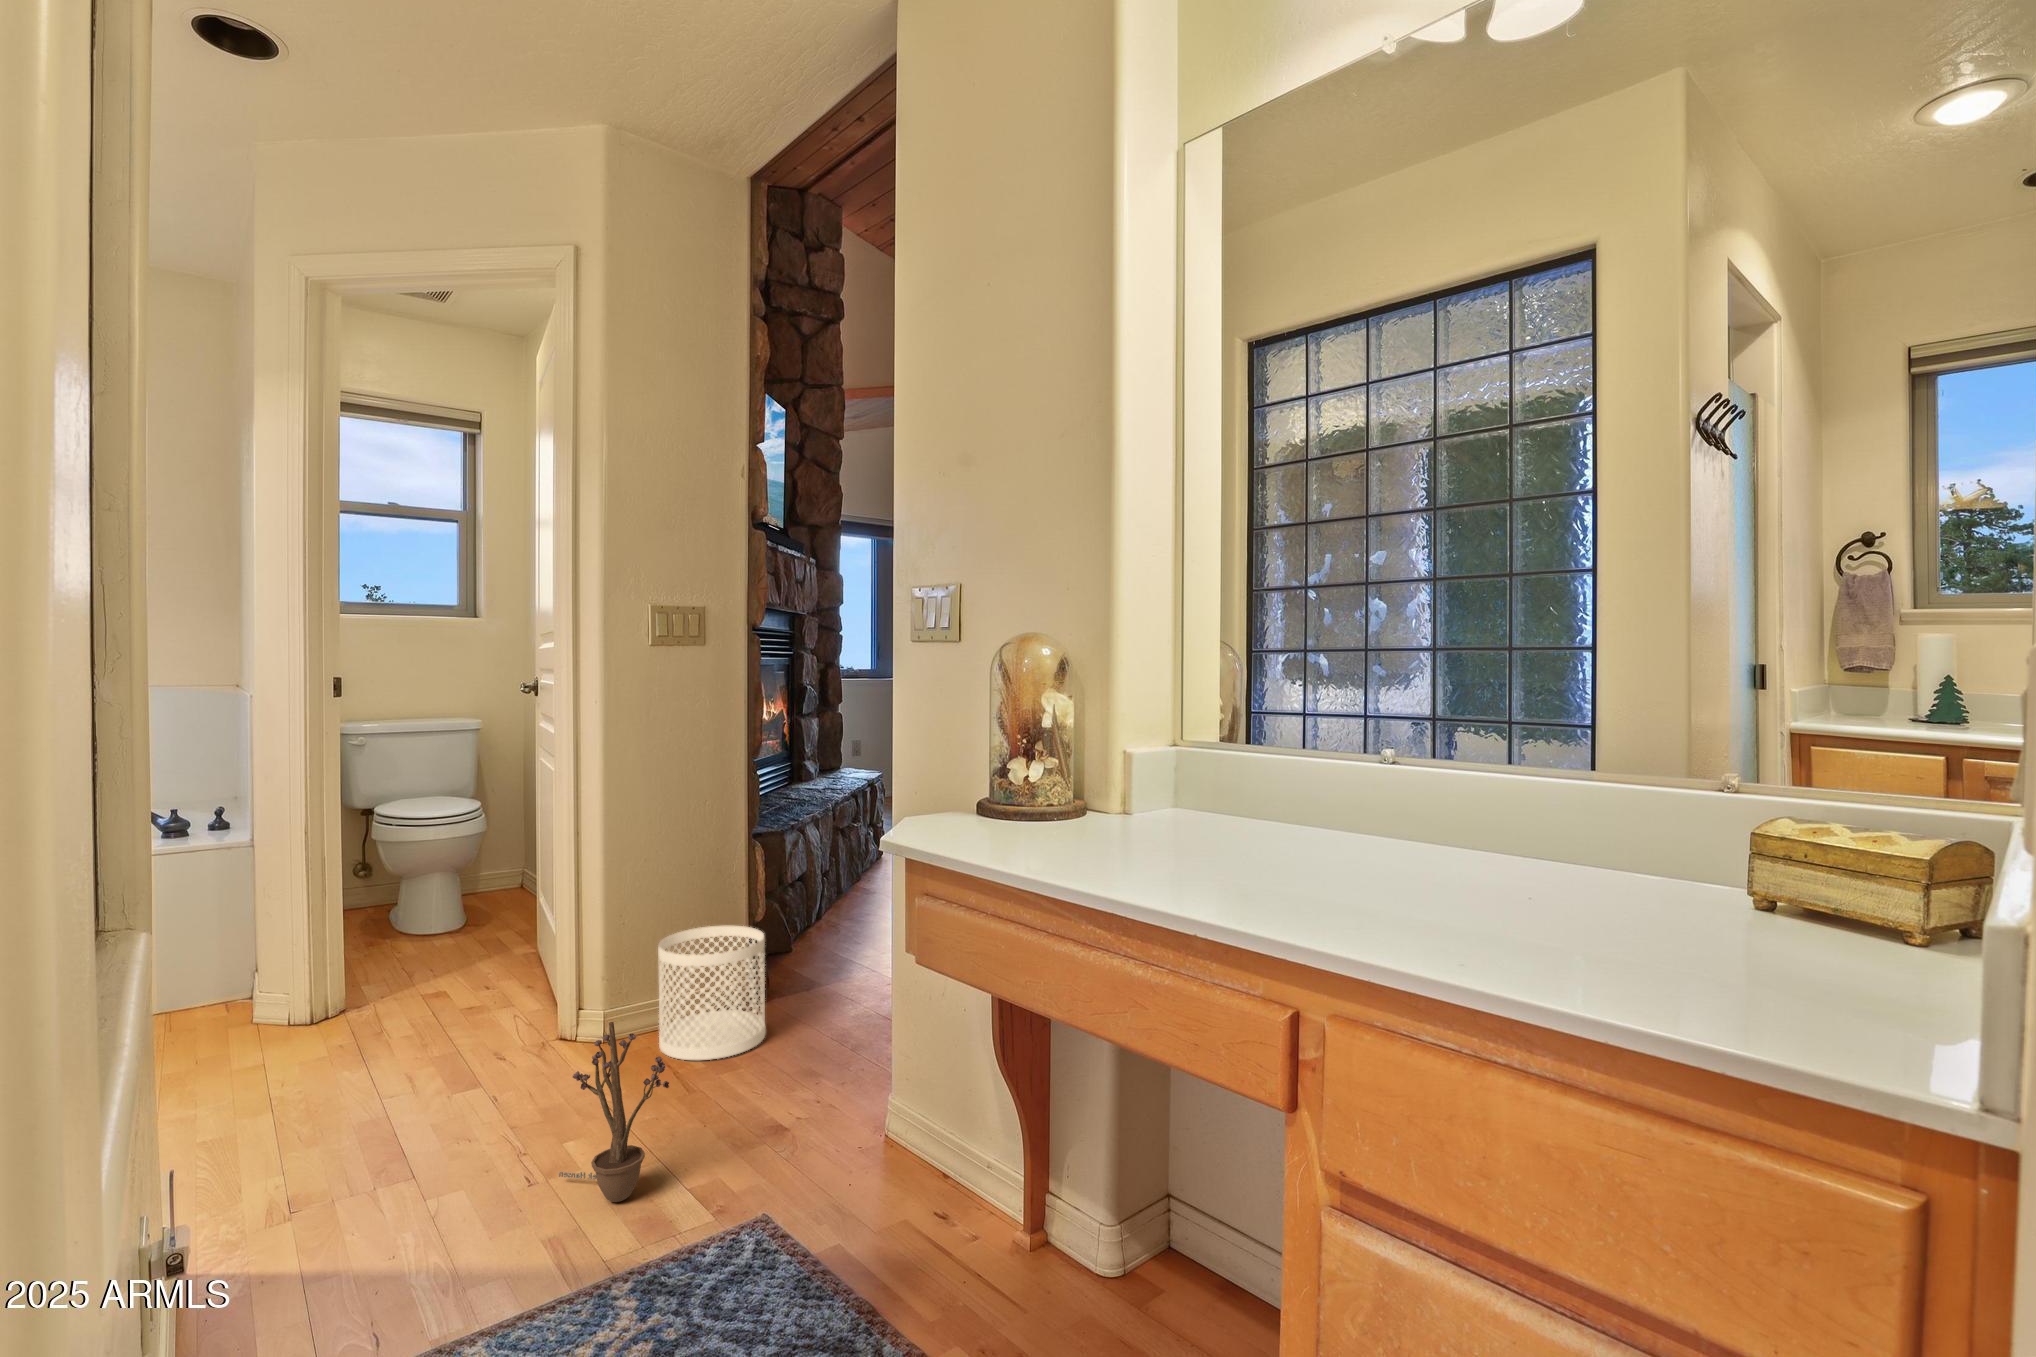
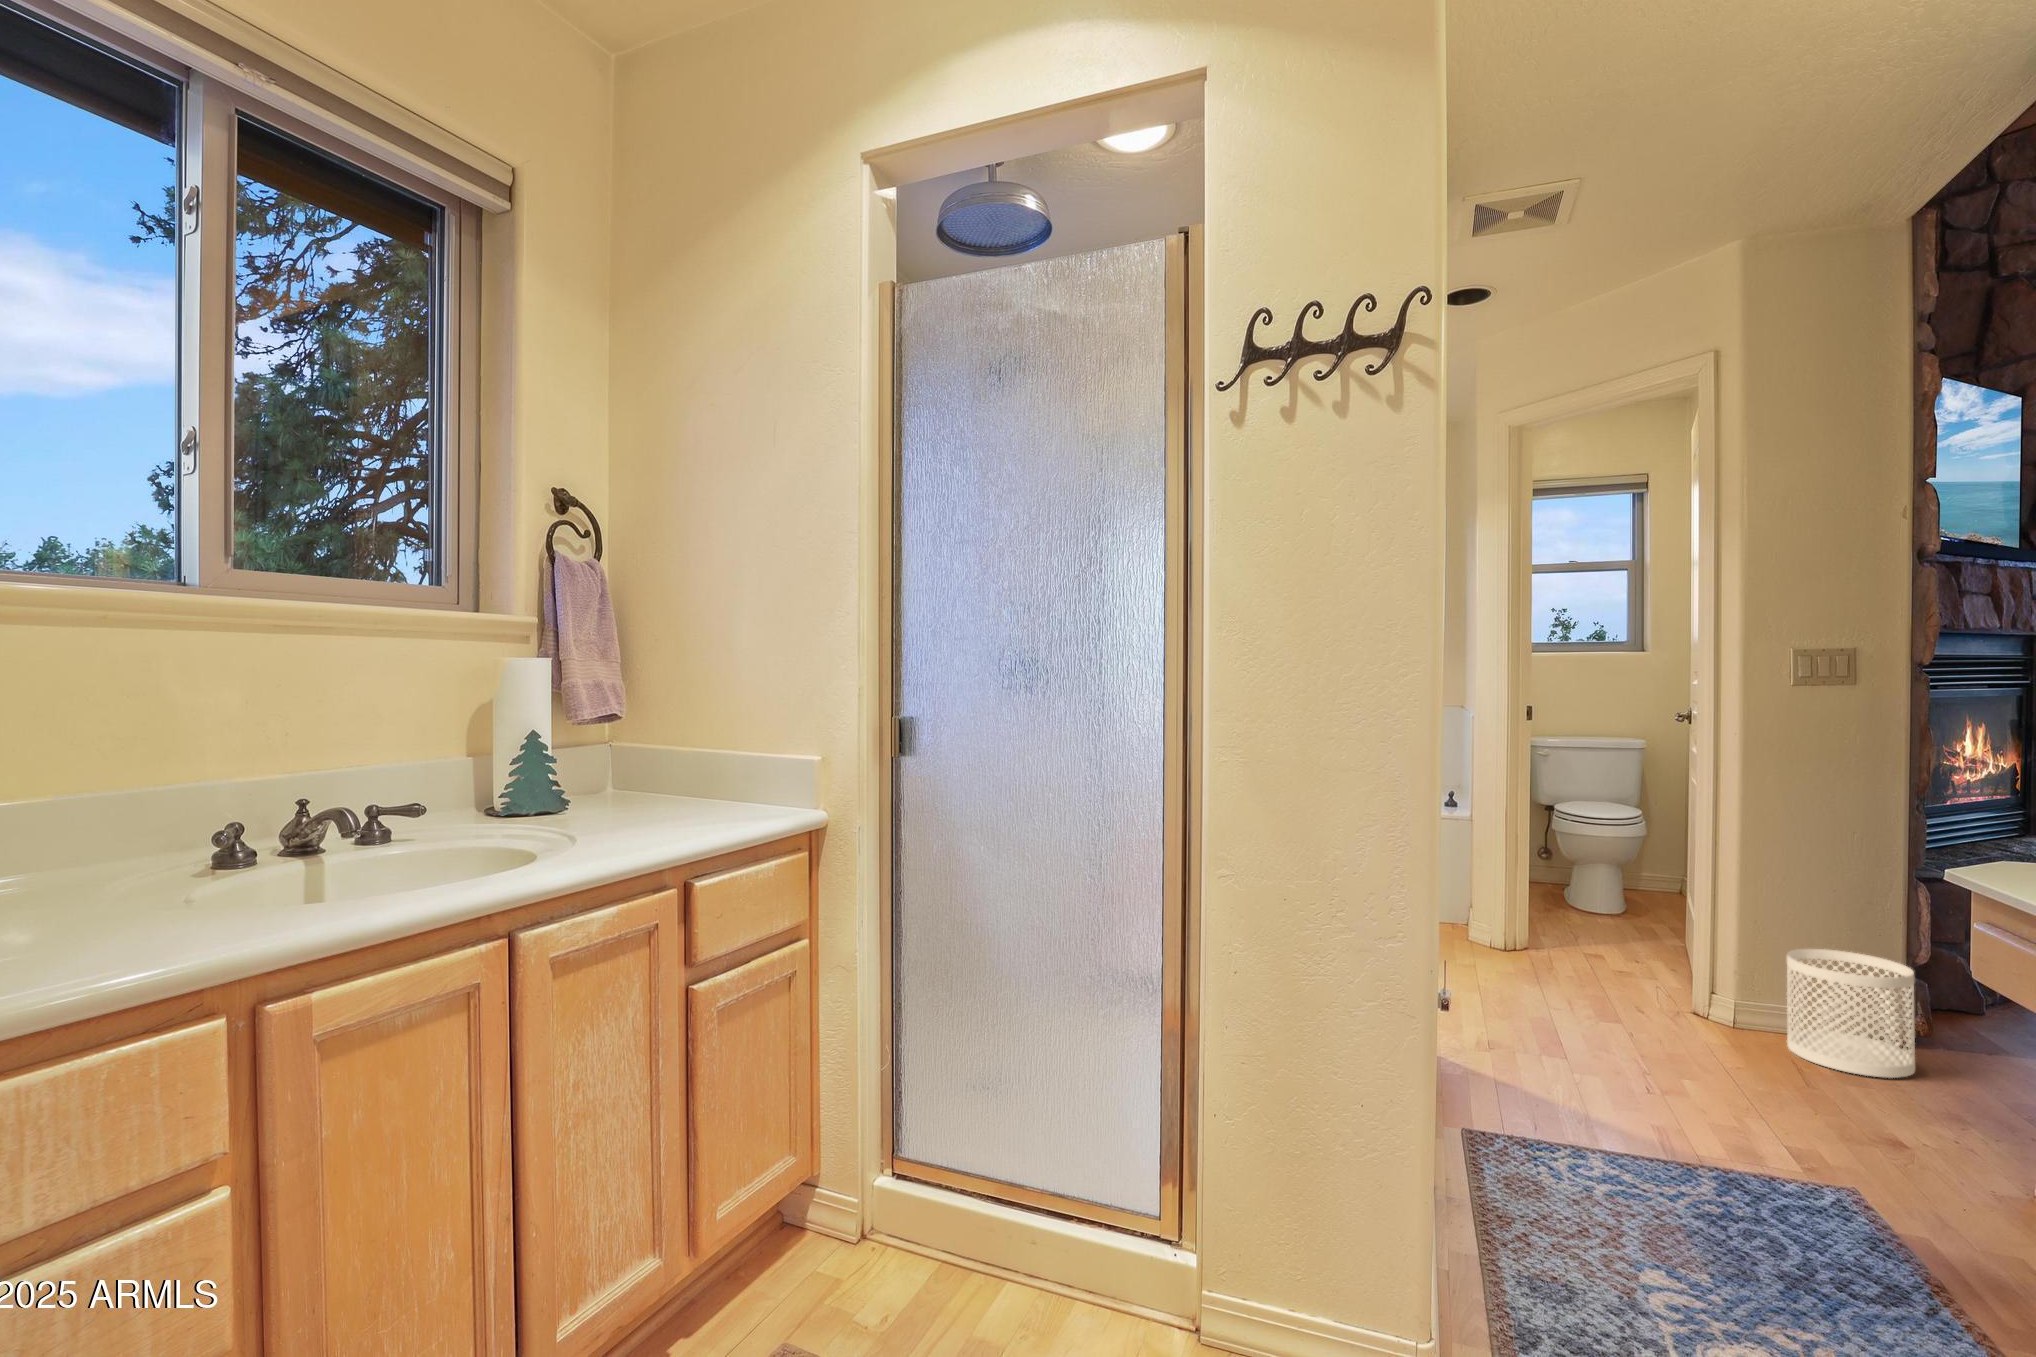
decorative plant: present [559,1022,669,1202] -> none [1671,984,1763,1127]

